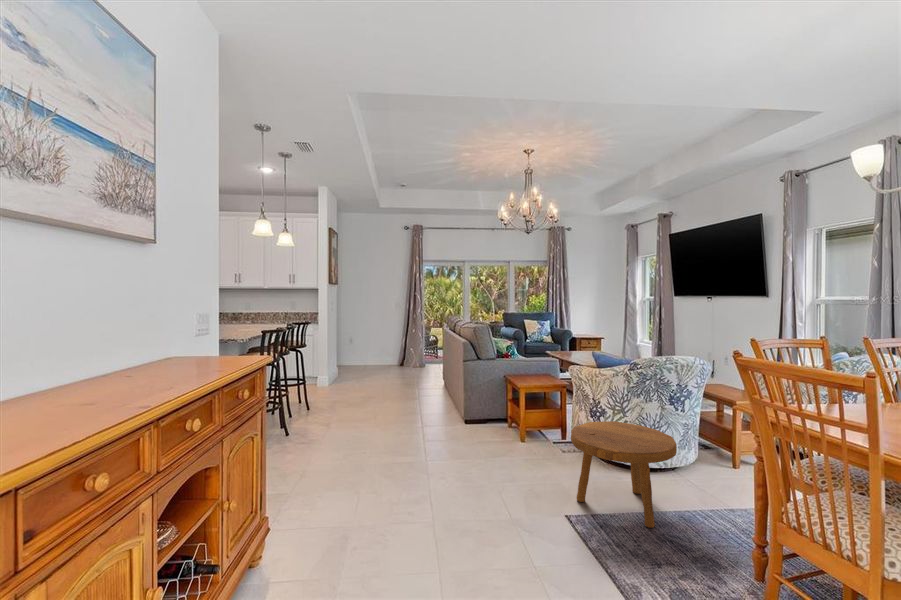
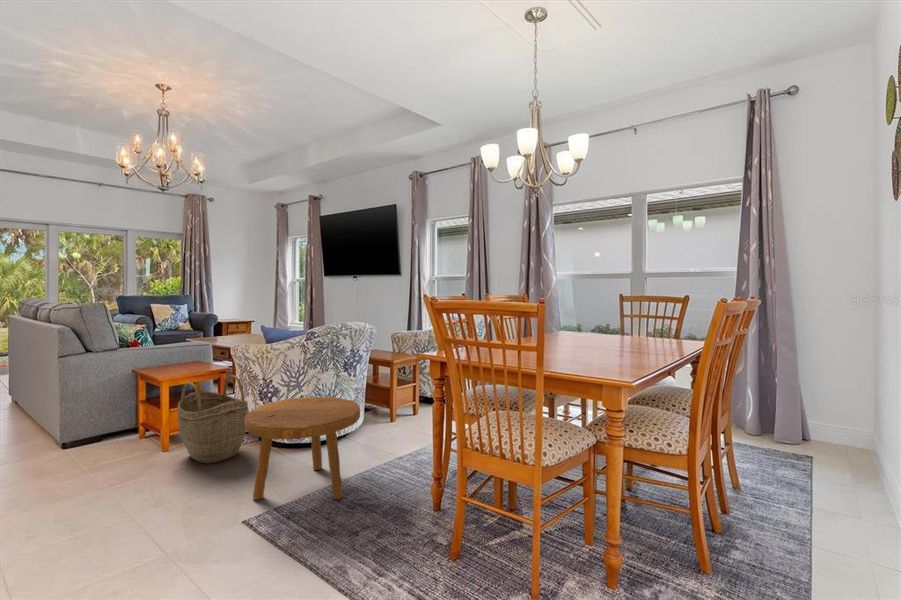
woven basket: none [531,391,581,460] -> present [178,375,248,464]

